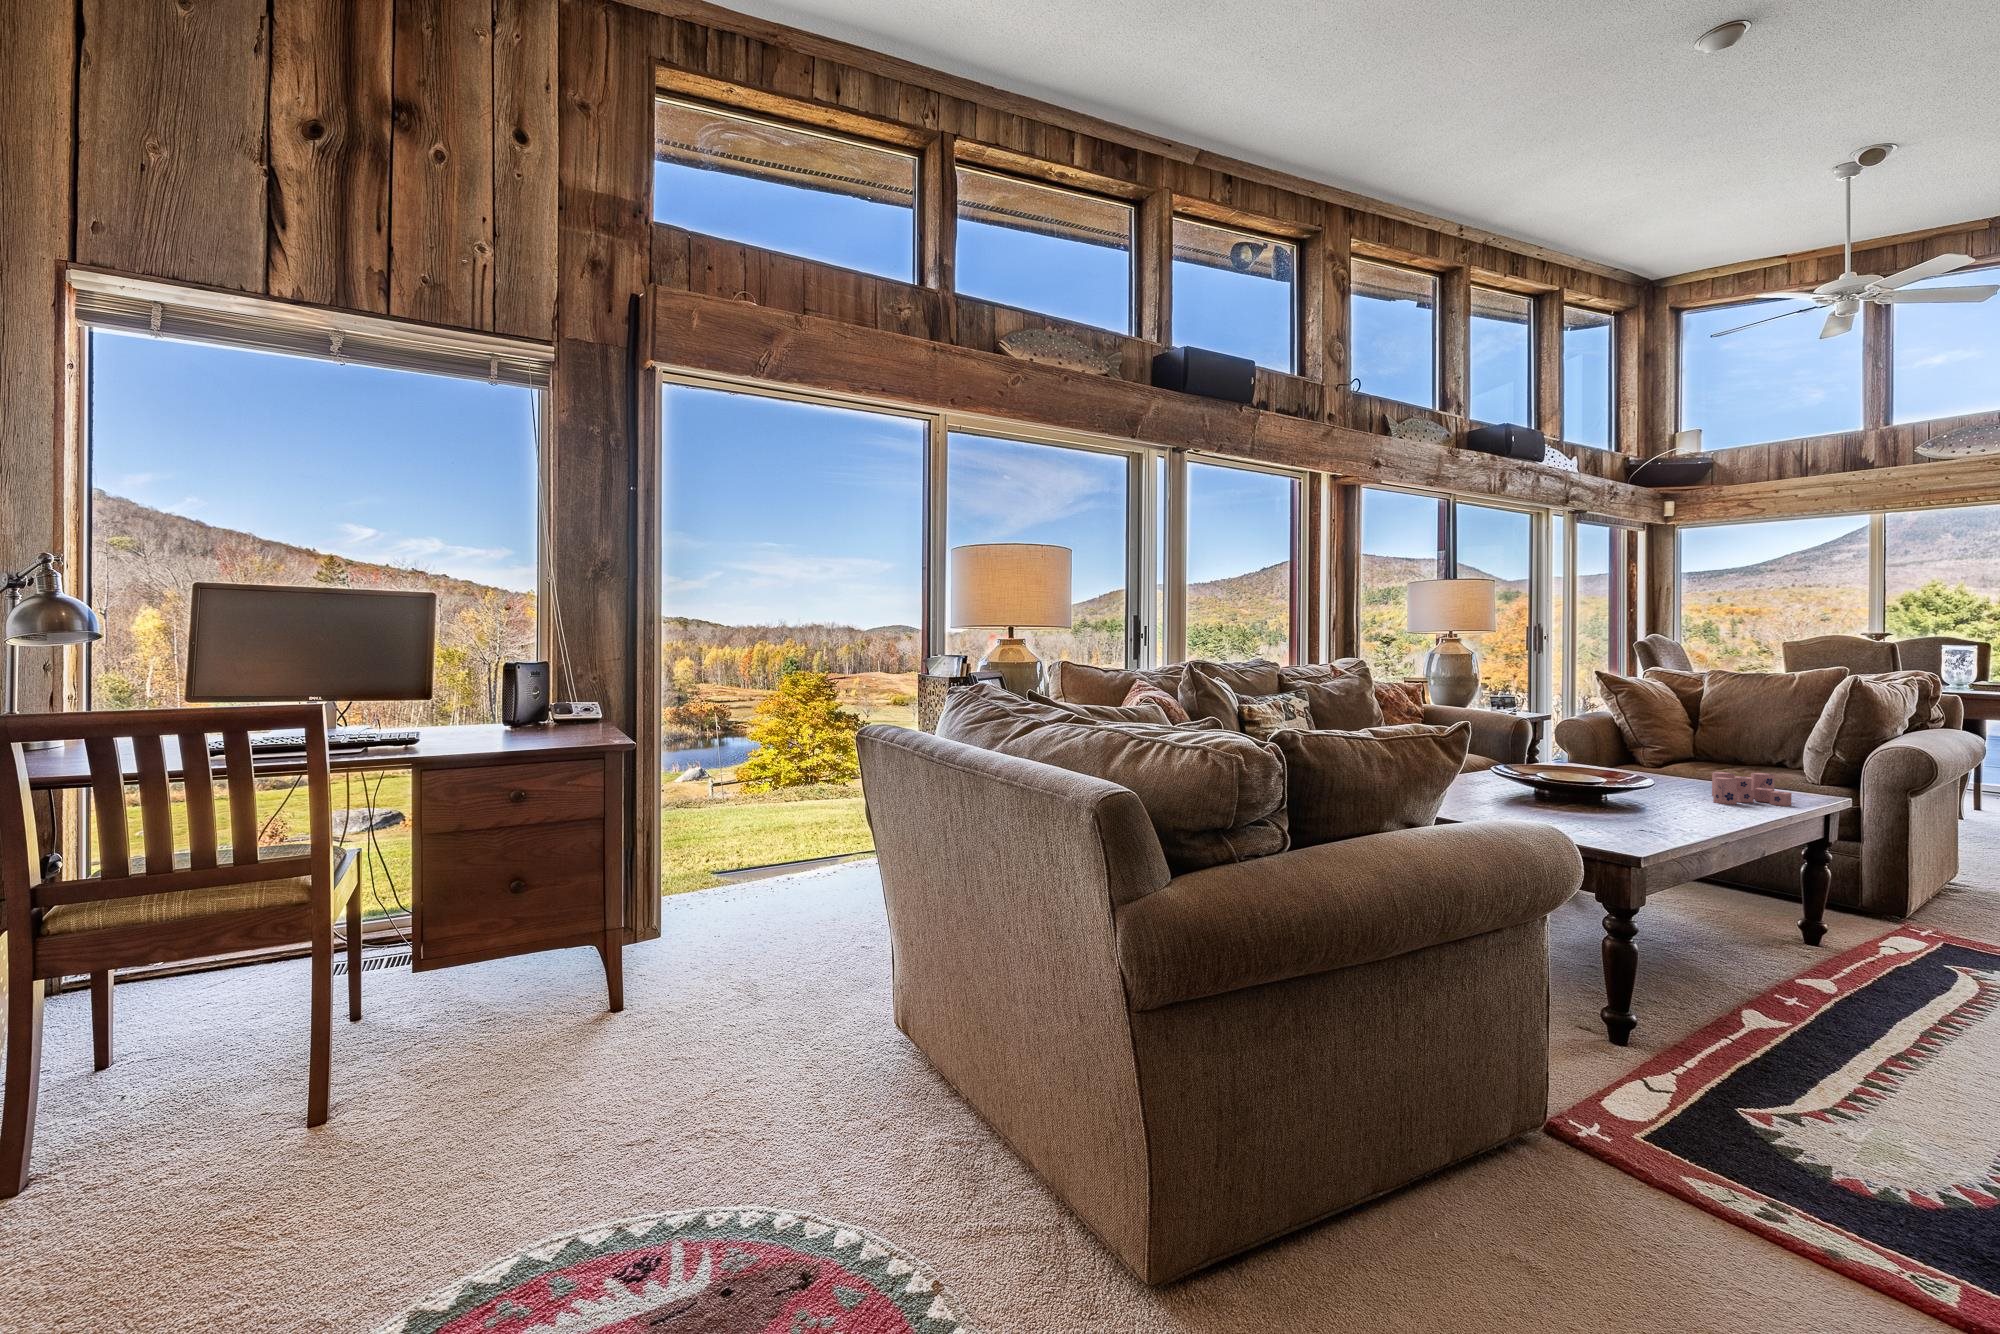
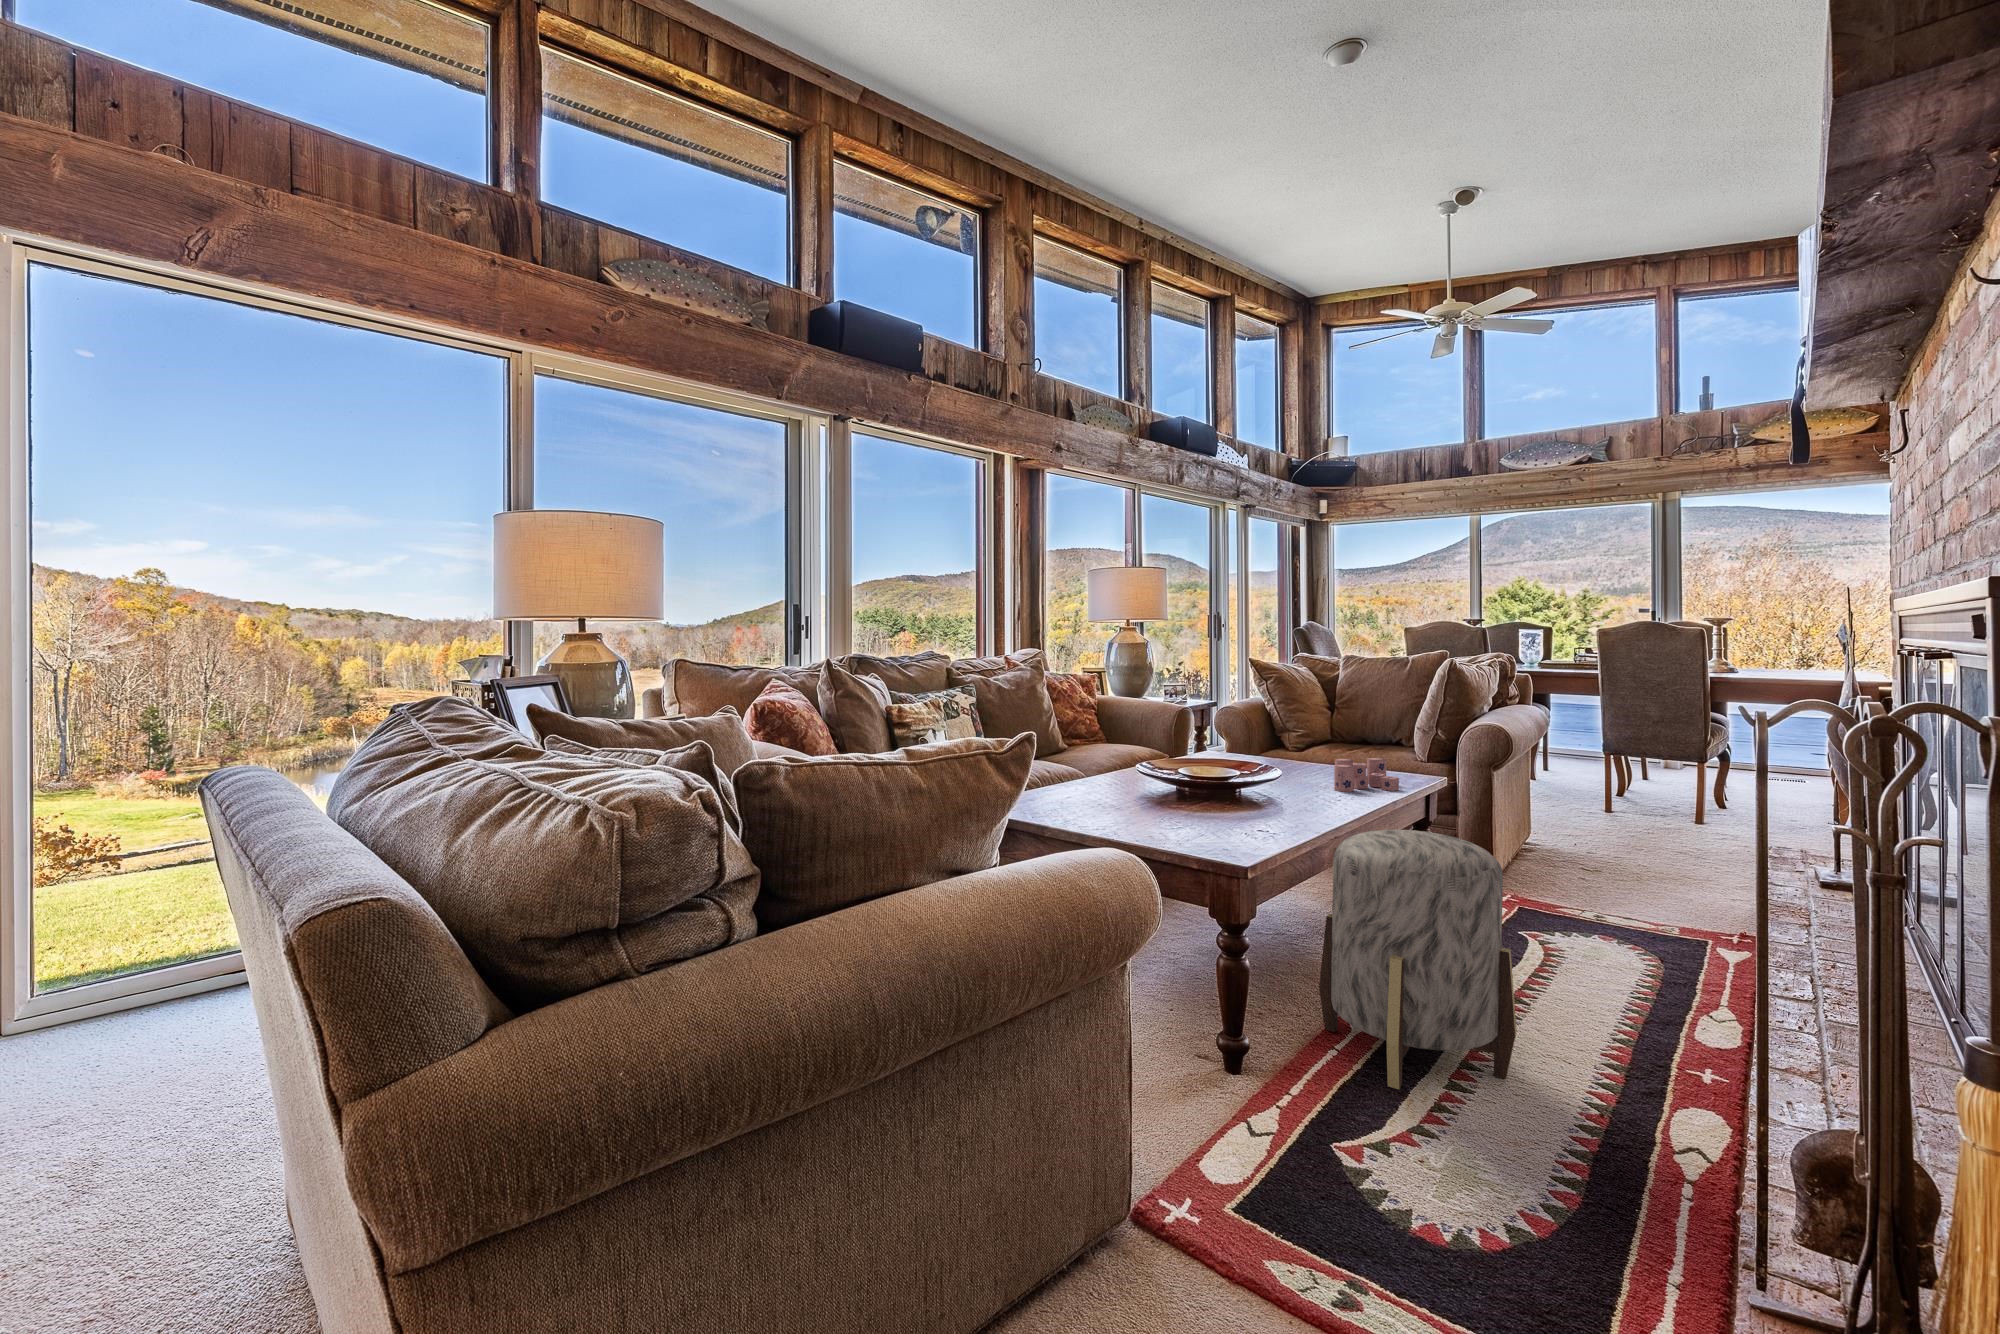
ottoman: none [1708,836,1947,1085] -> present [1319,830,1517,1090]

